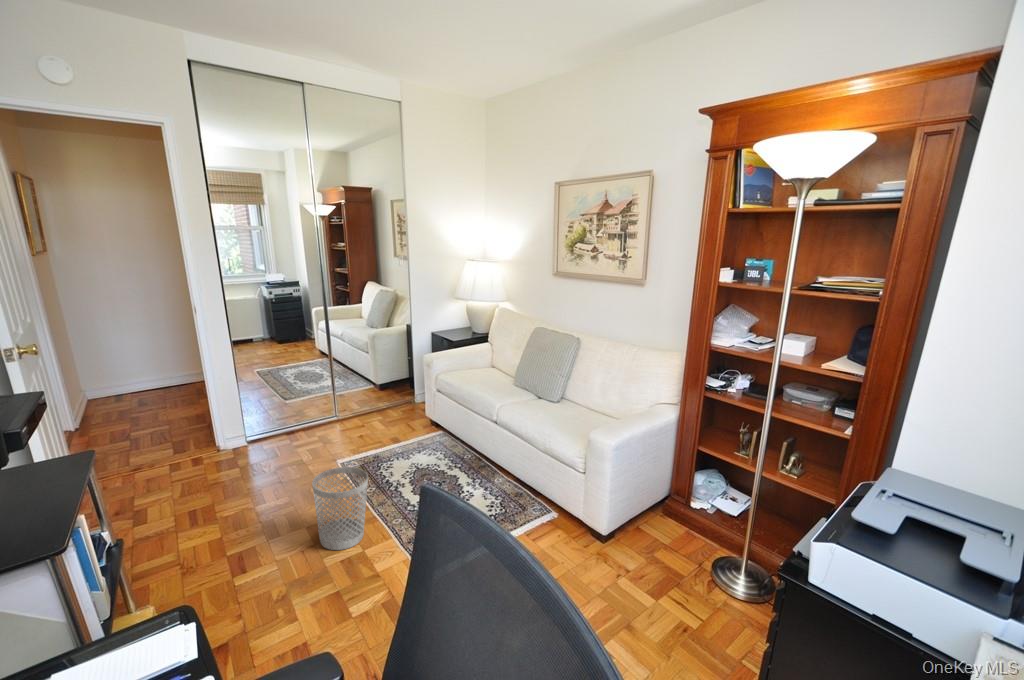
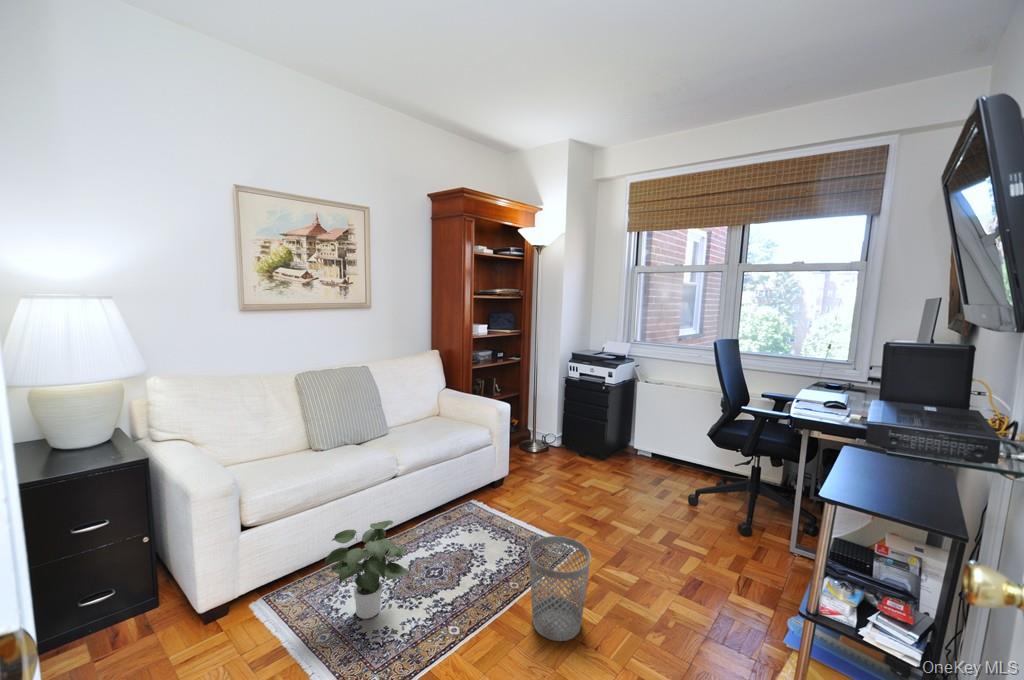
potted plant: none [389,412,436,468] -> present [324,520,411,619]

